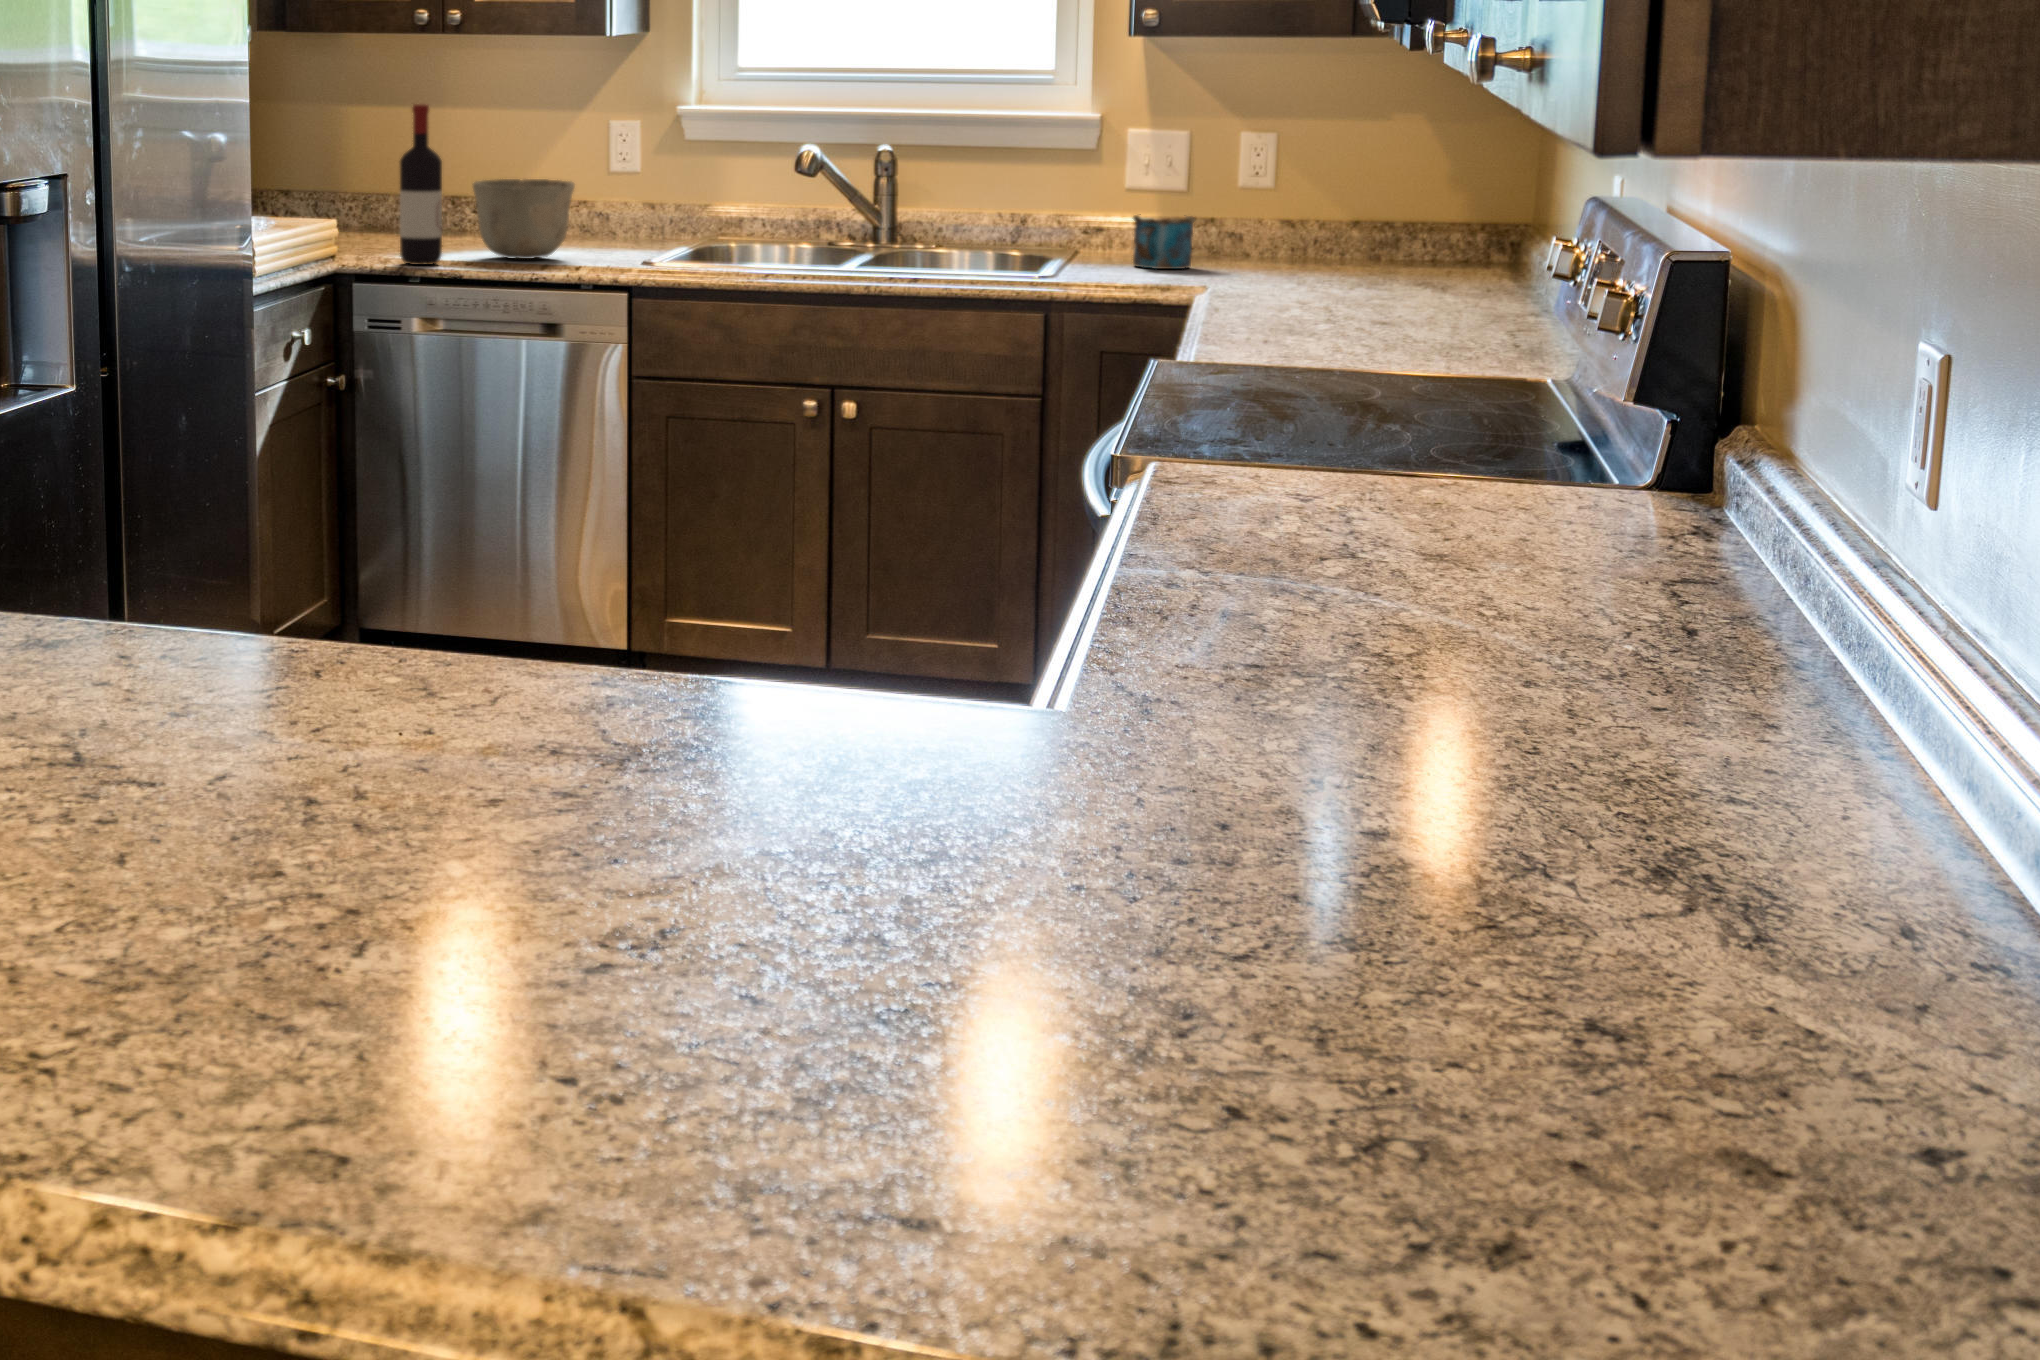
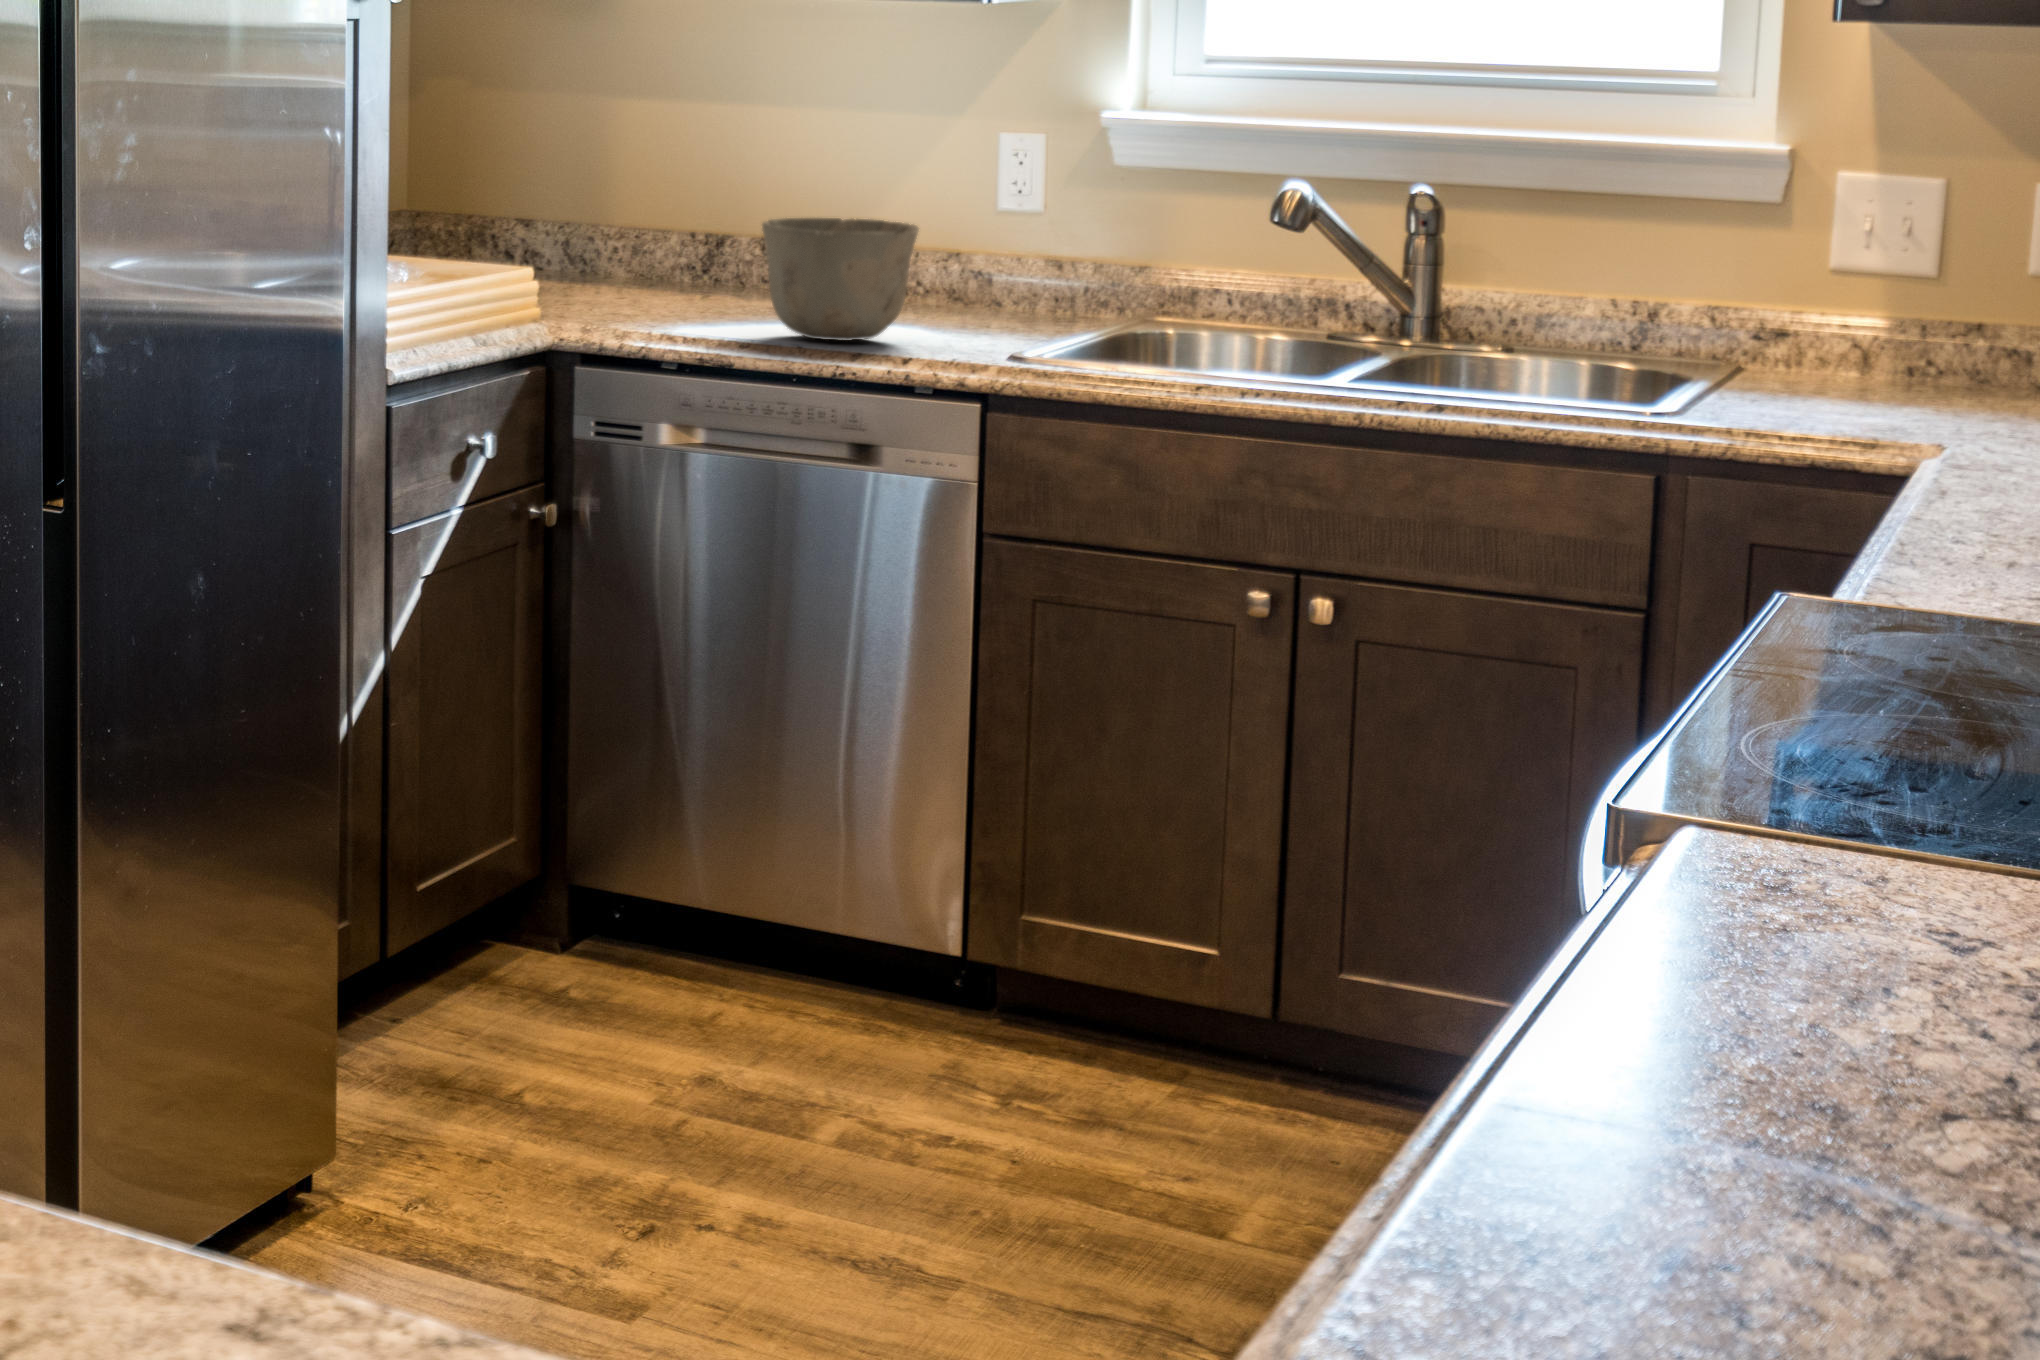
wine bottle: present [400,104,442,265] -> none [640,101,708,344]
mug: present [1133,214,1195,269] -> none [1836,312,1950,405]

